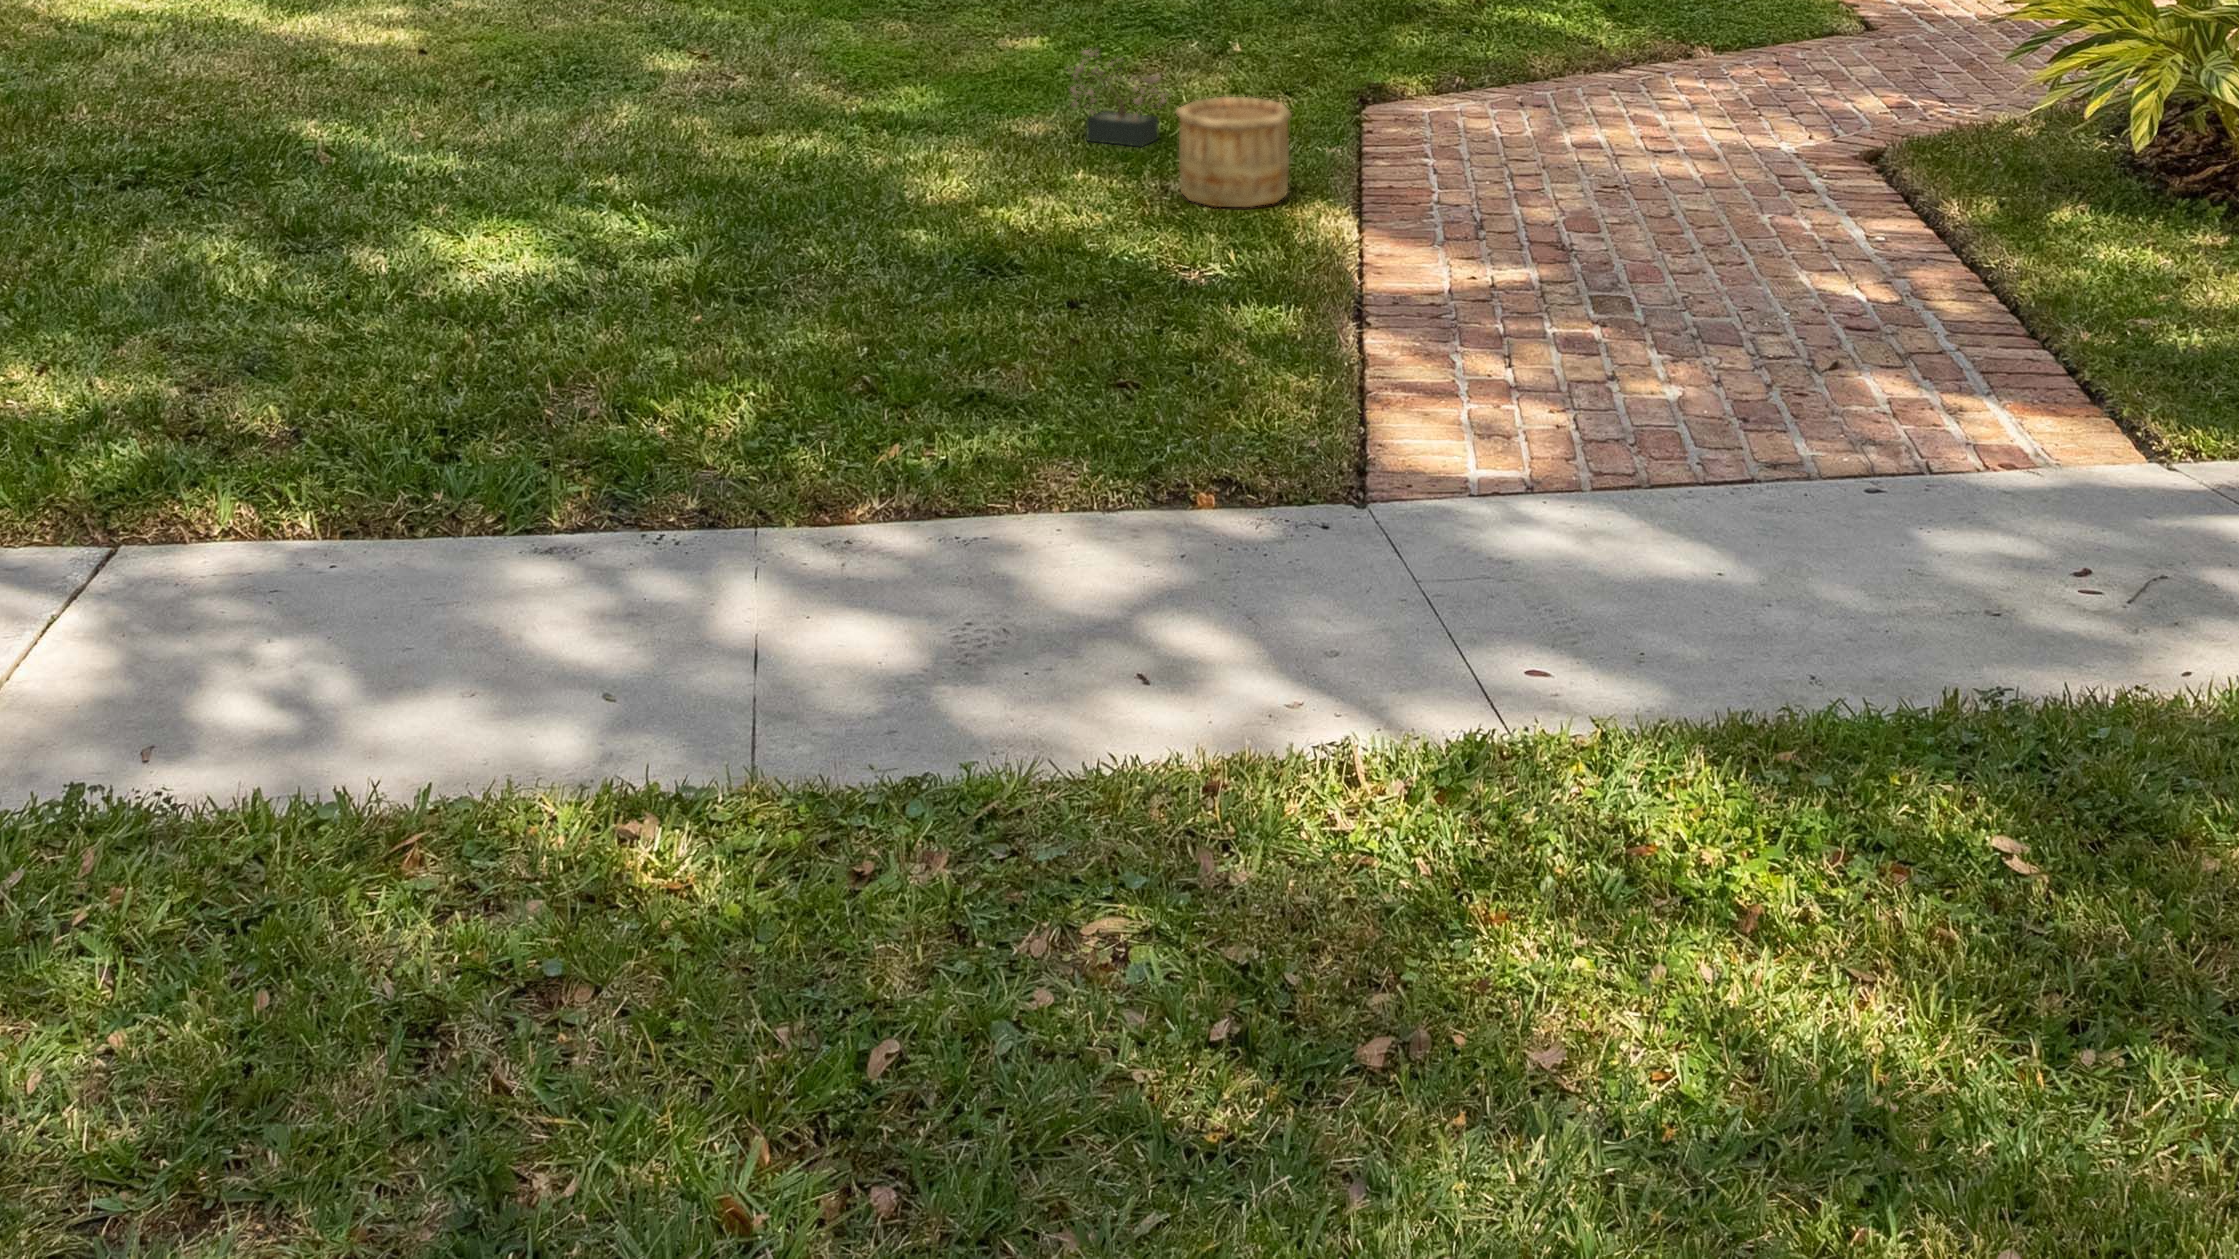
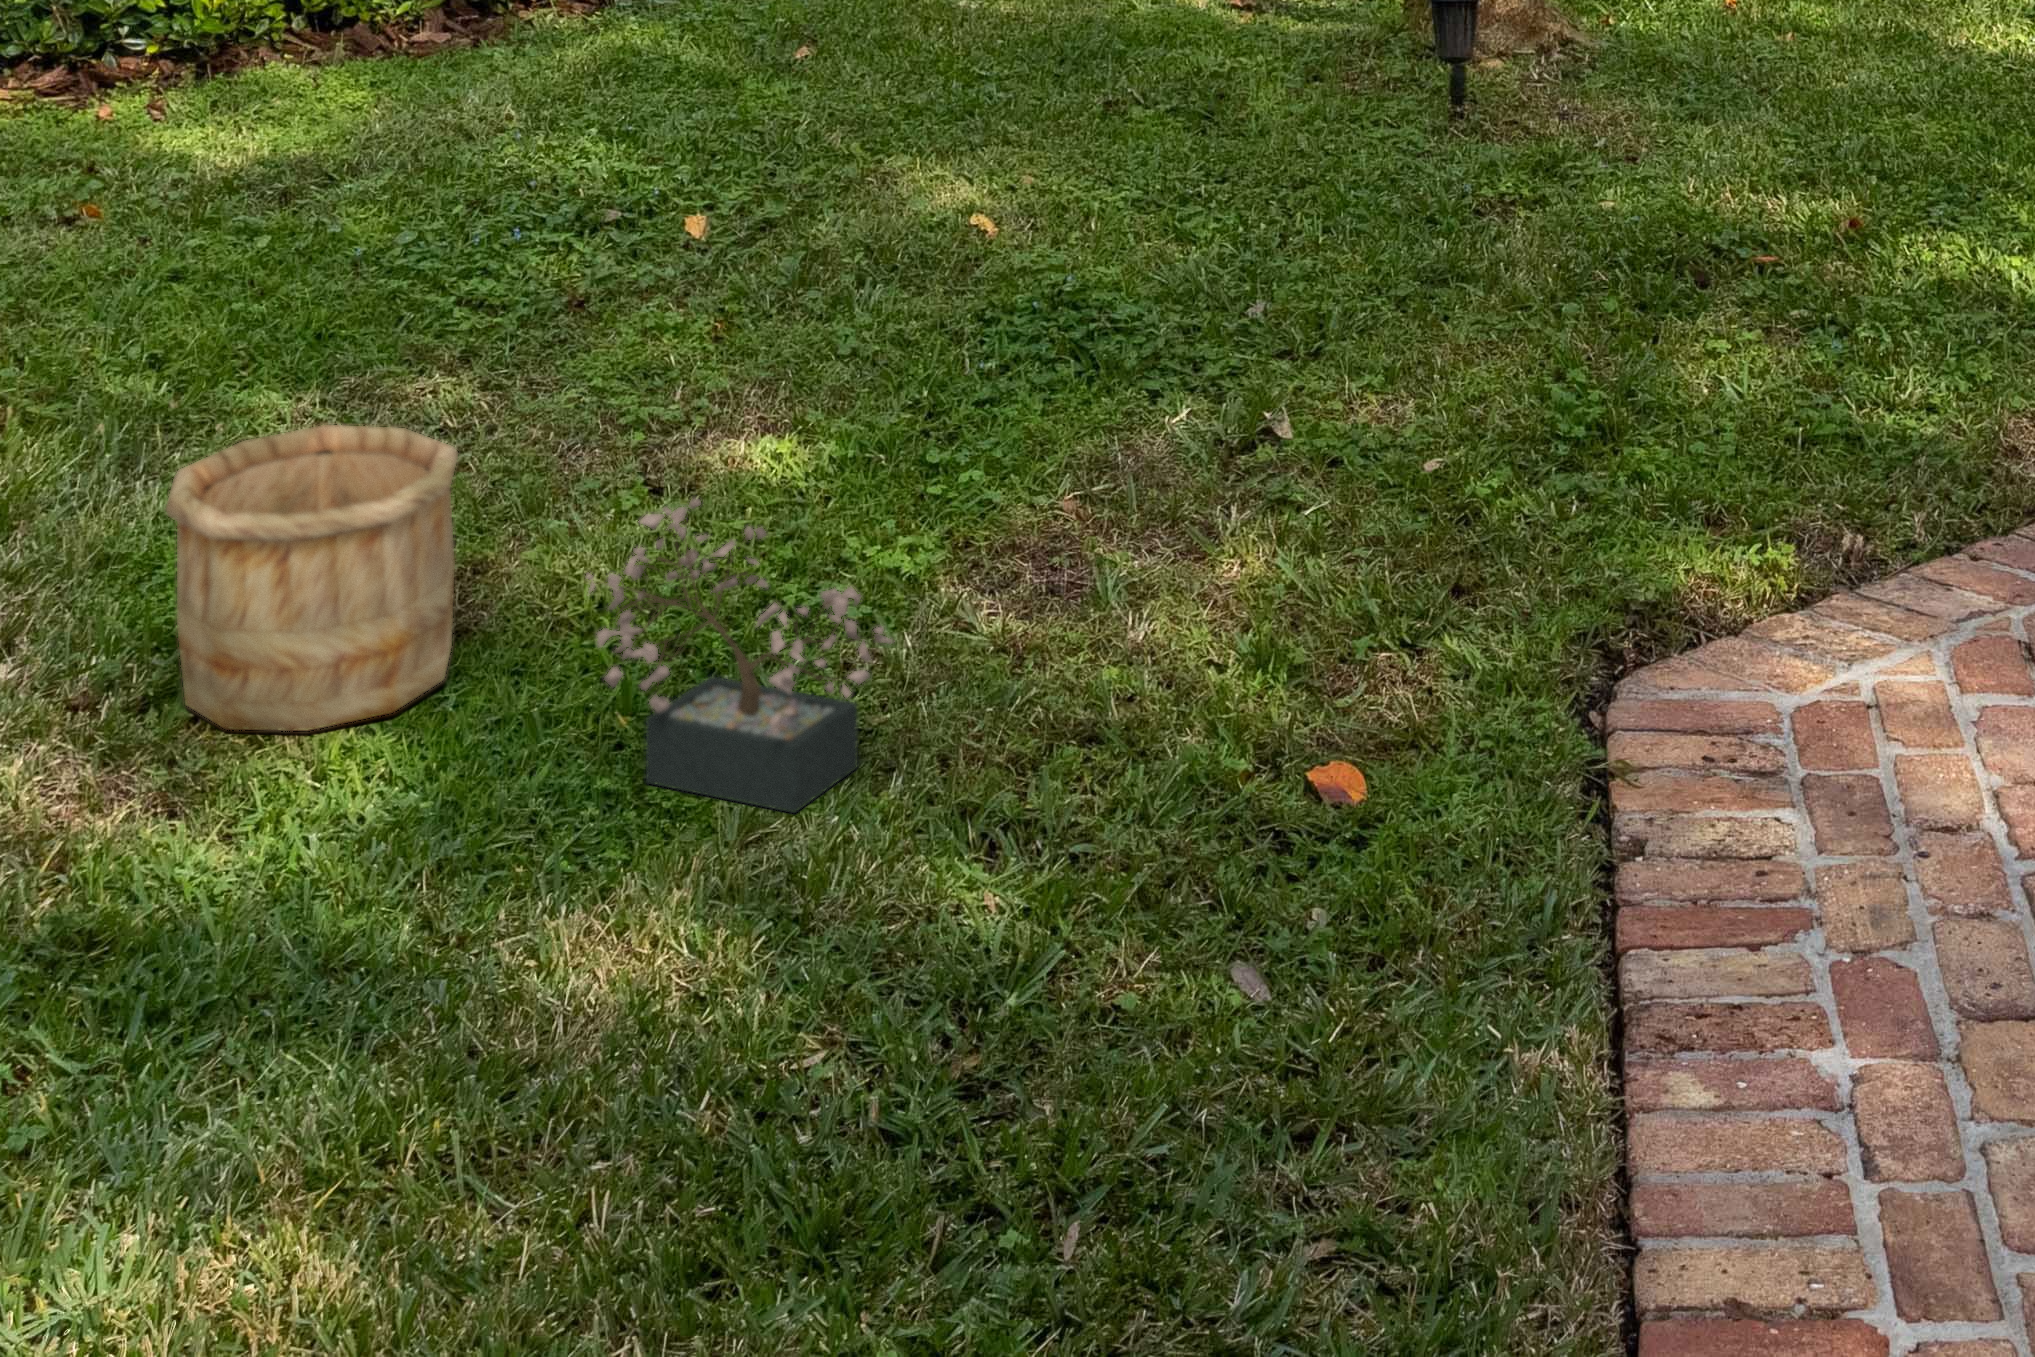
wooden bucket: present [1176,97,1291,207] -> present [166,425,458,731]

